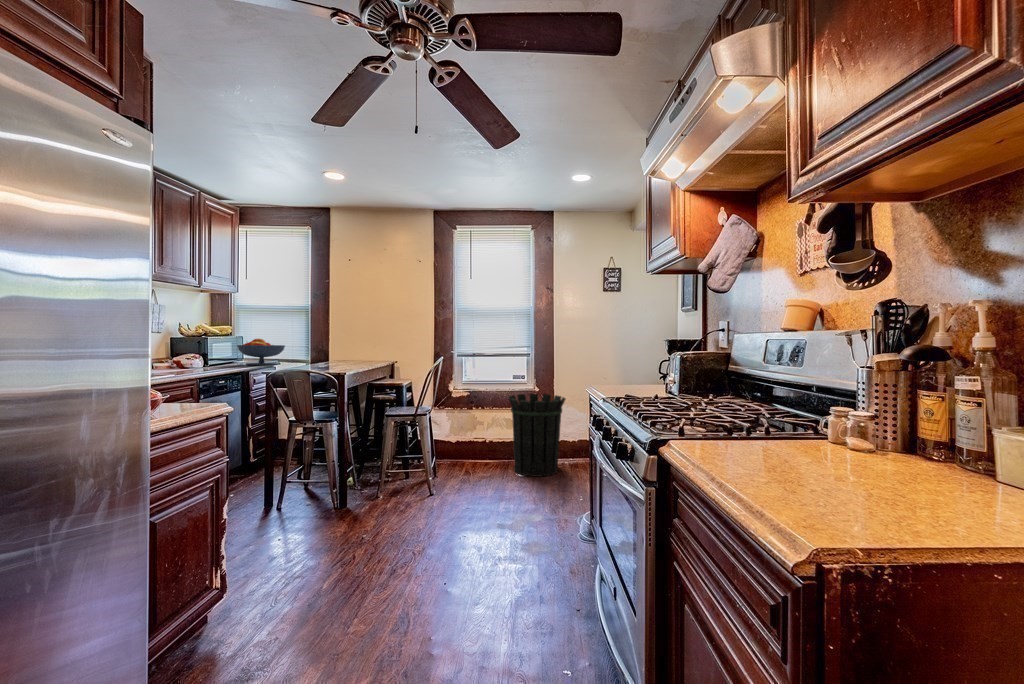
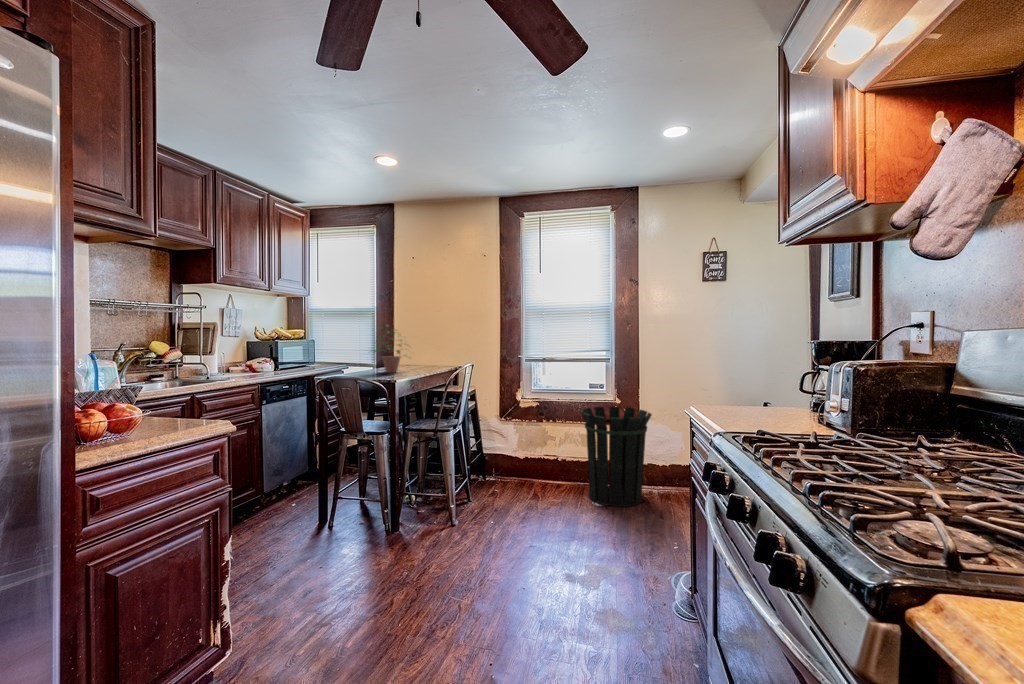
potted plant: none [312,321,358,365] -> present [374,327,408,373]
fruit bowl: present [237,339,285,365] -> none [302,343,348,371]

